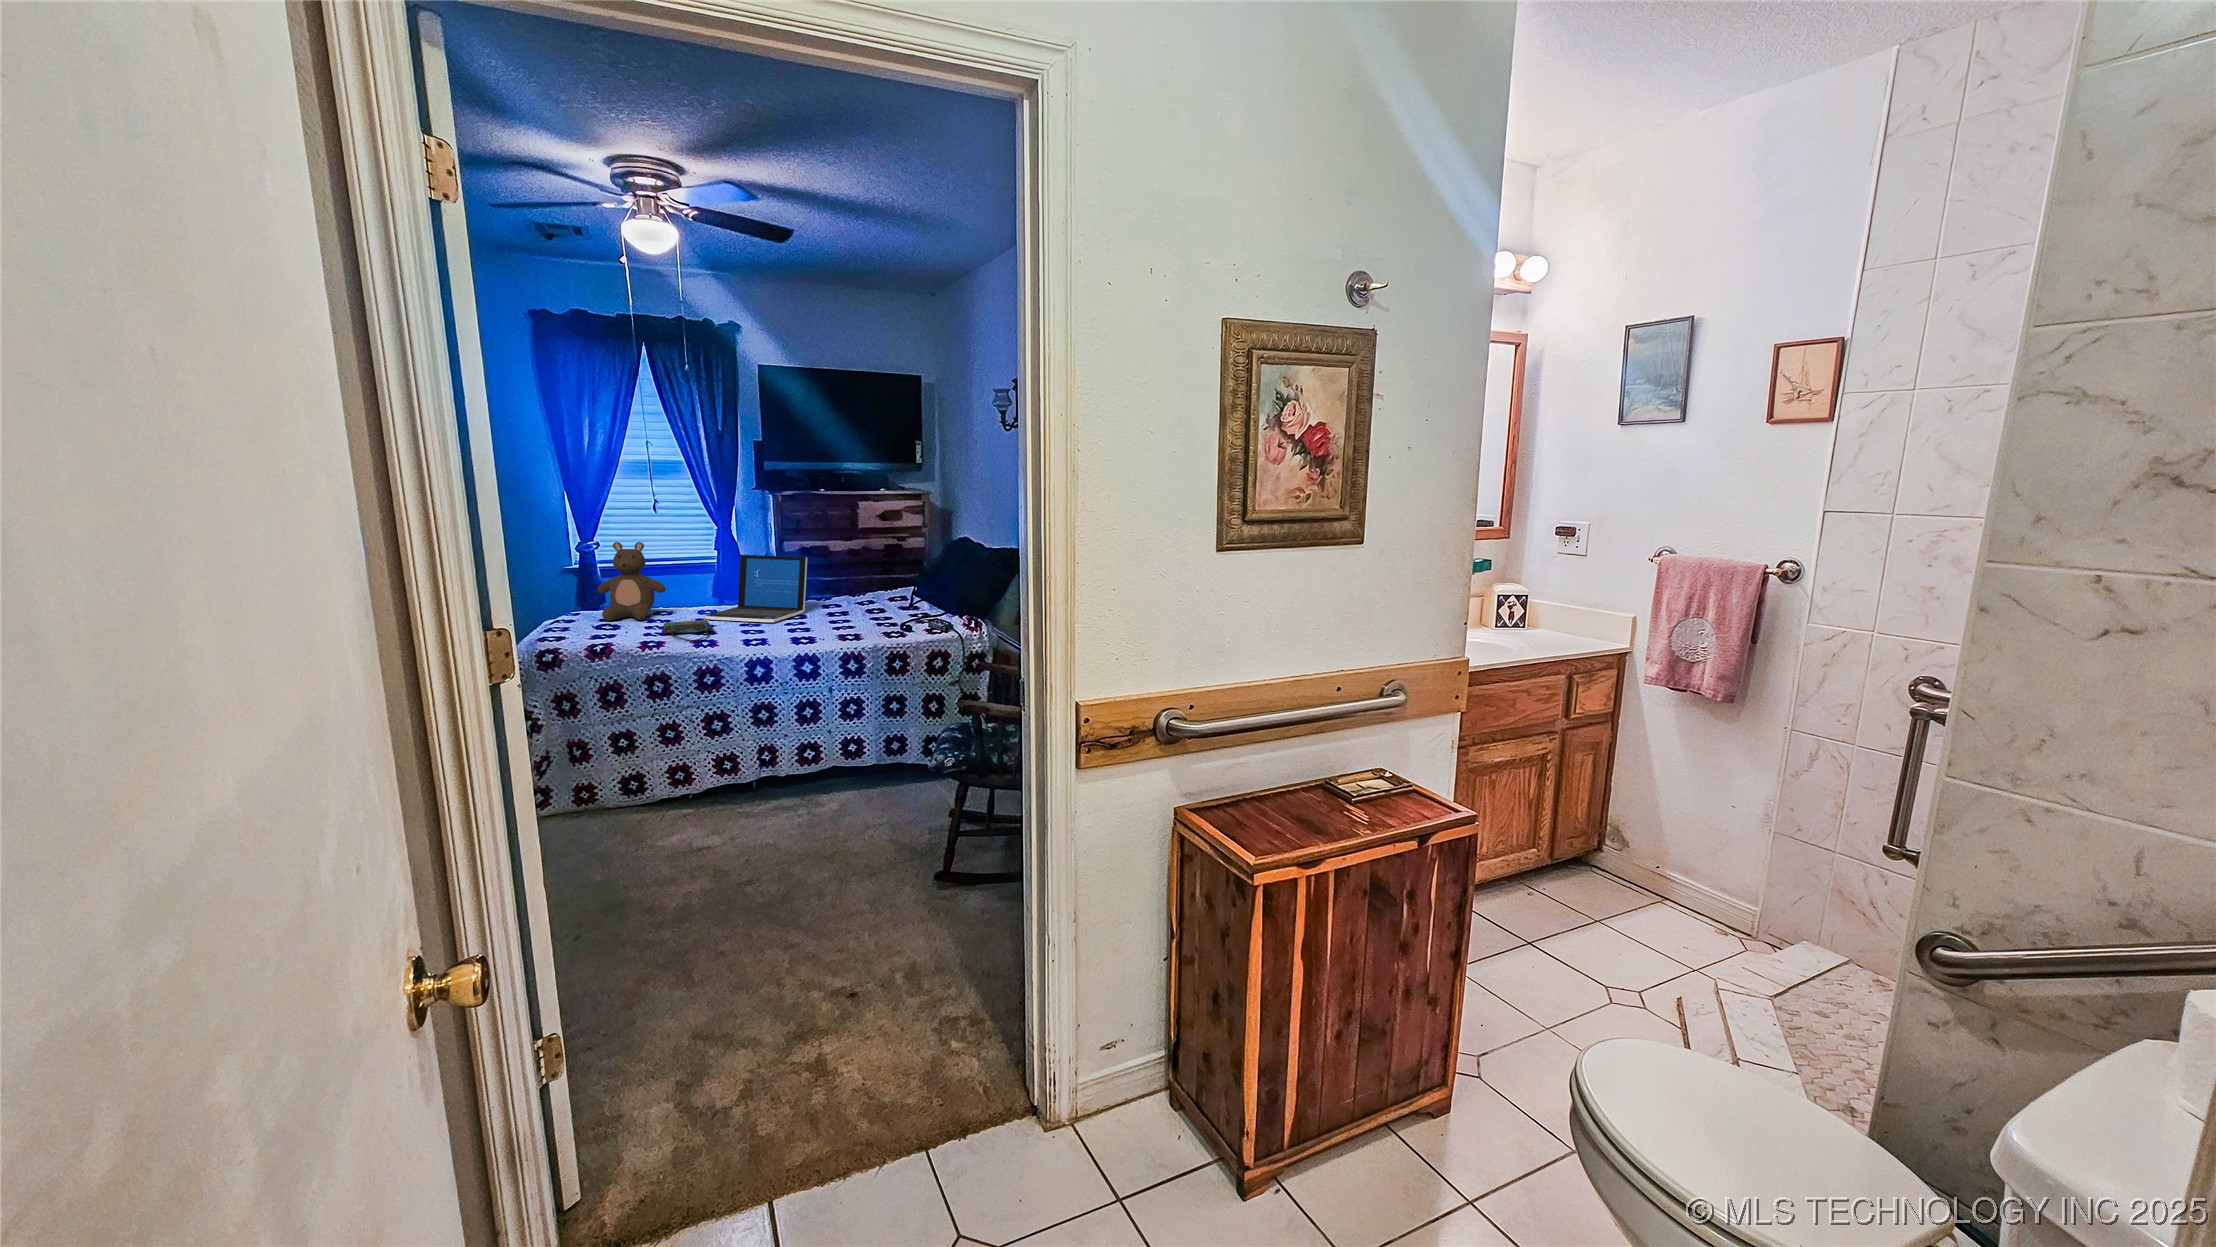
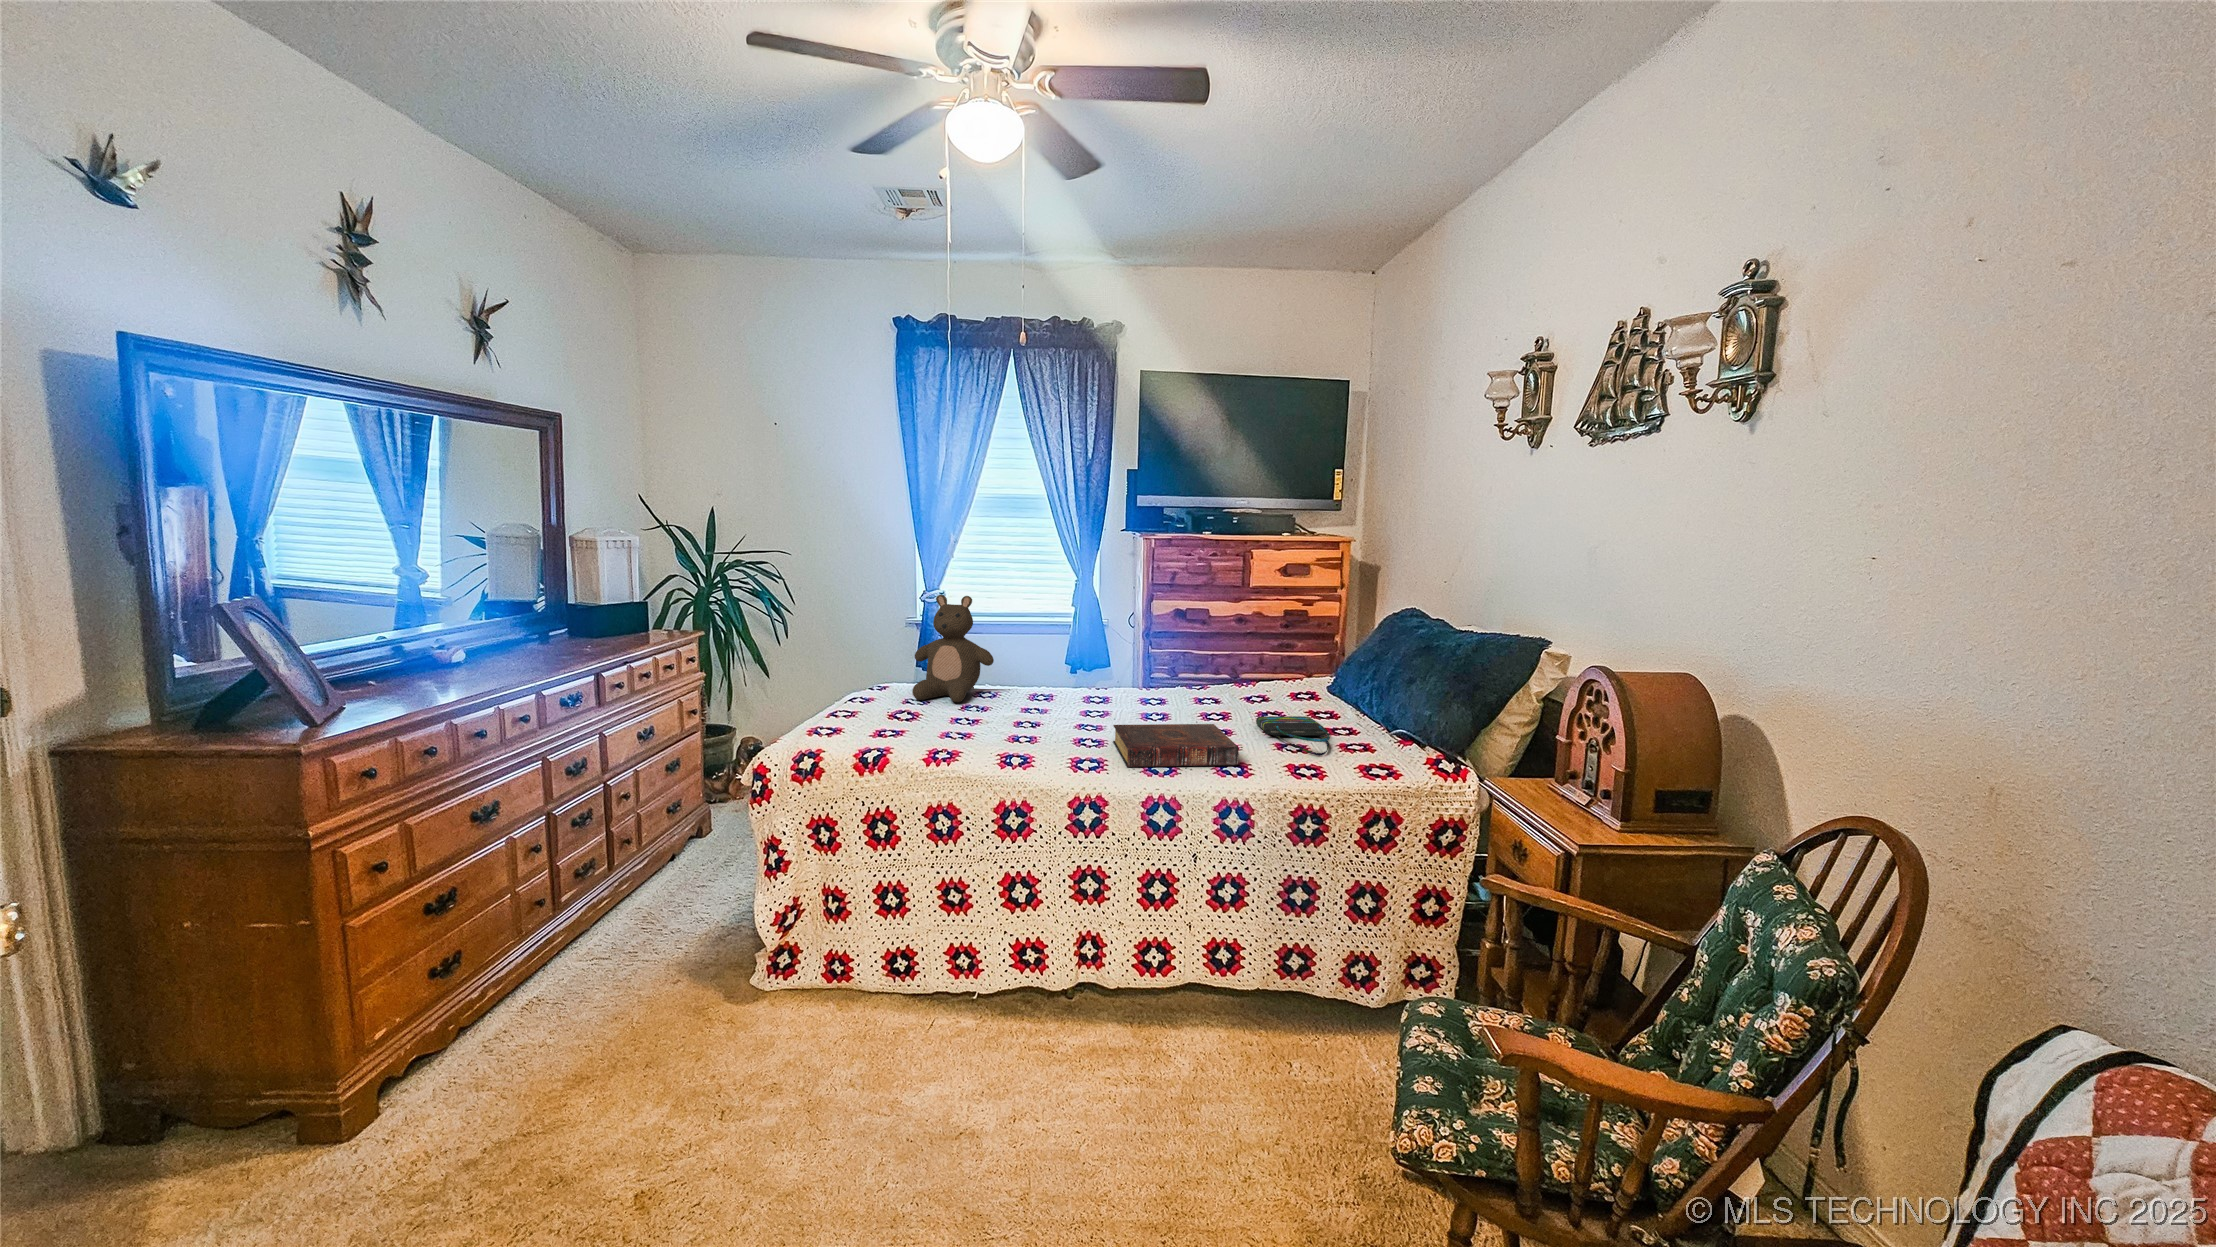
laptop: present [705,555,807,622] -> none [1036,619,1180,724]
book: none [768,615,853,642] -> present [1113,724,1239,767]
tote bag: present [662,620,714,642] -> present [1256,716,1330,756]

